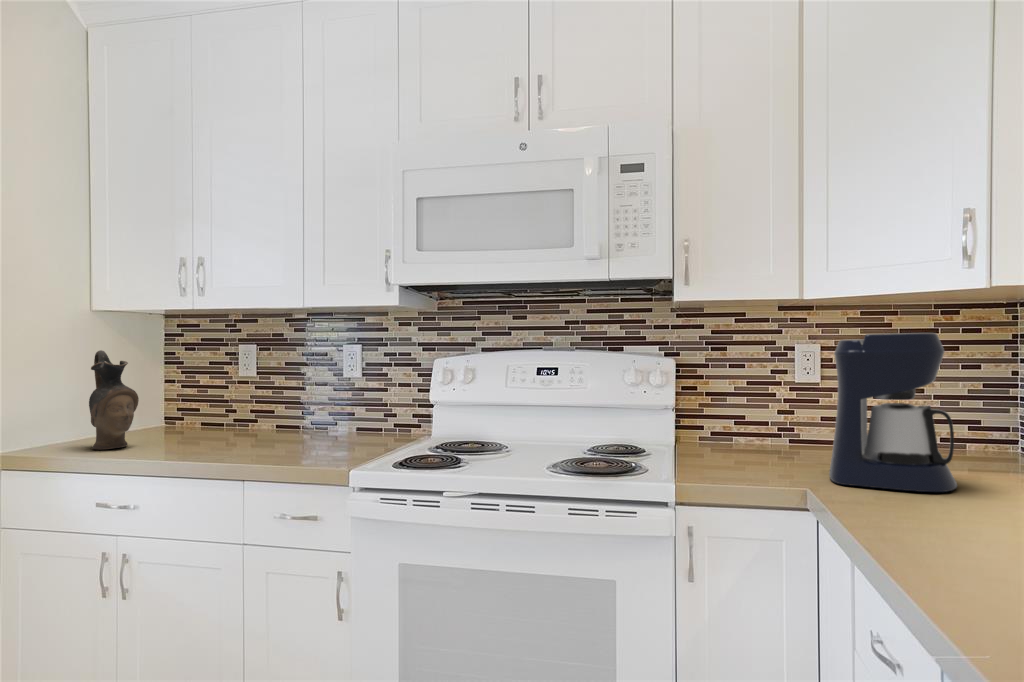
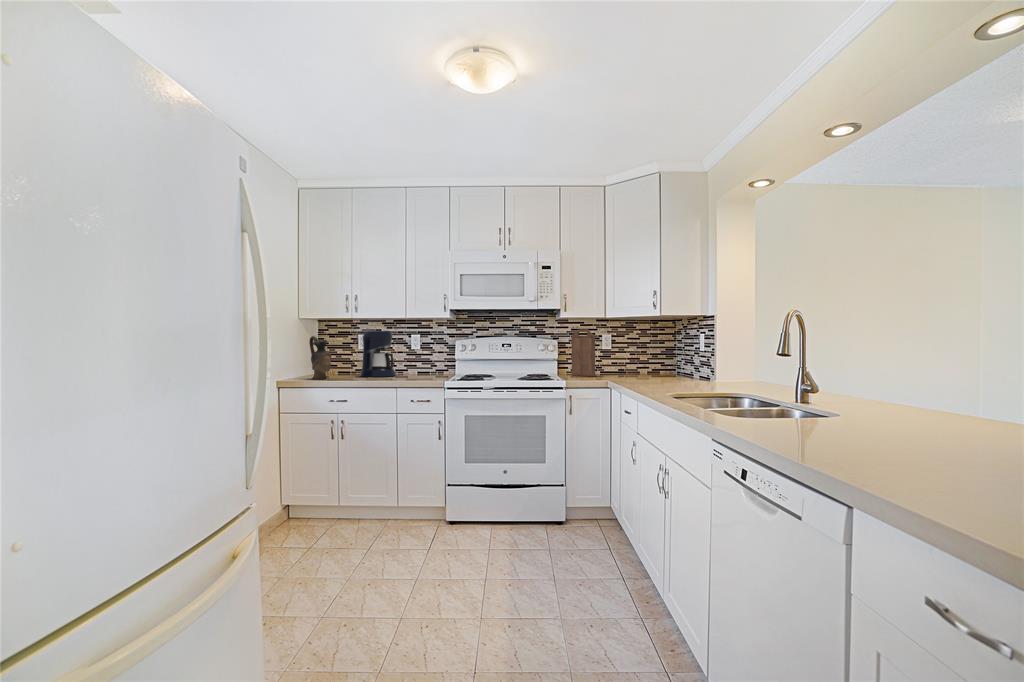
cutting board: none [710,332,776,459] -> present [571,329,595,376]
coffee maker: present [829,333,957,492] -> present [360,331,396,377]

